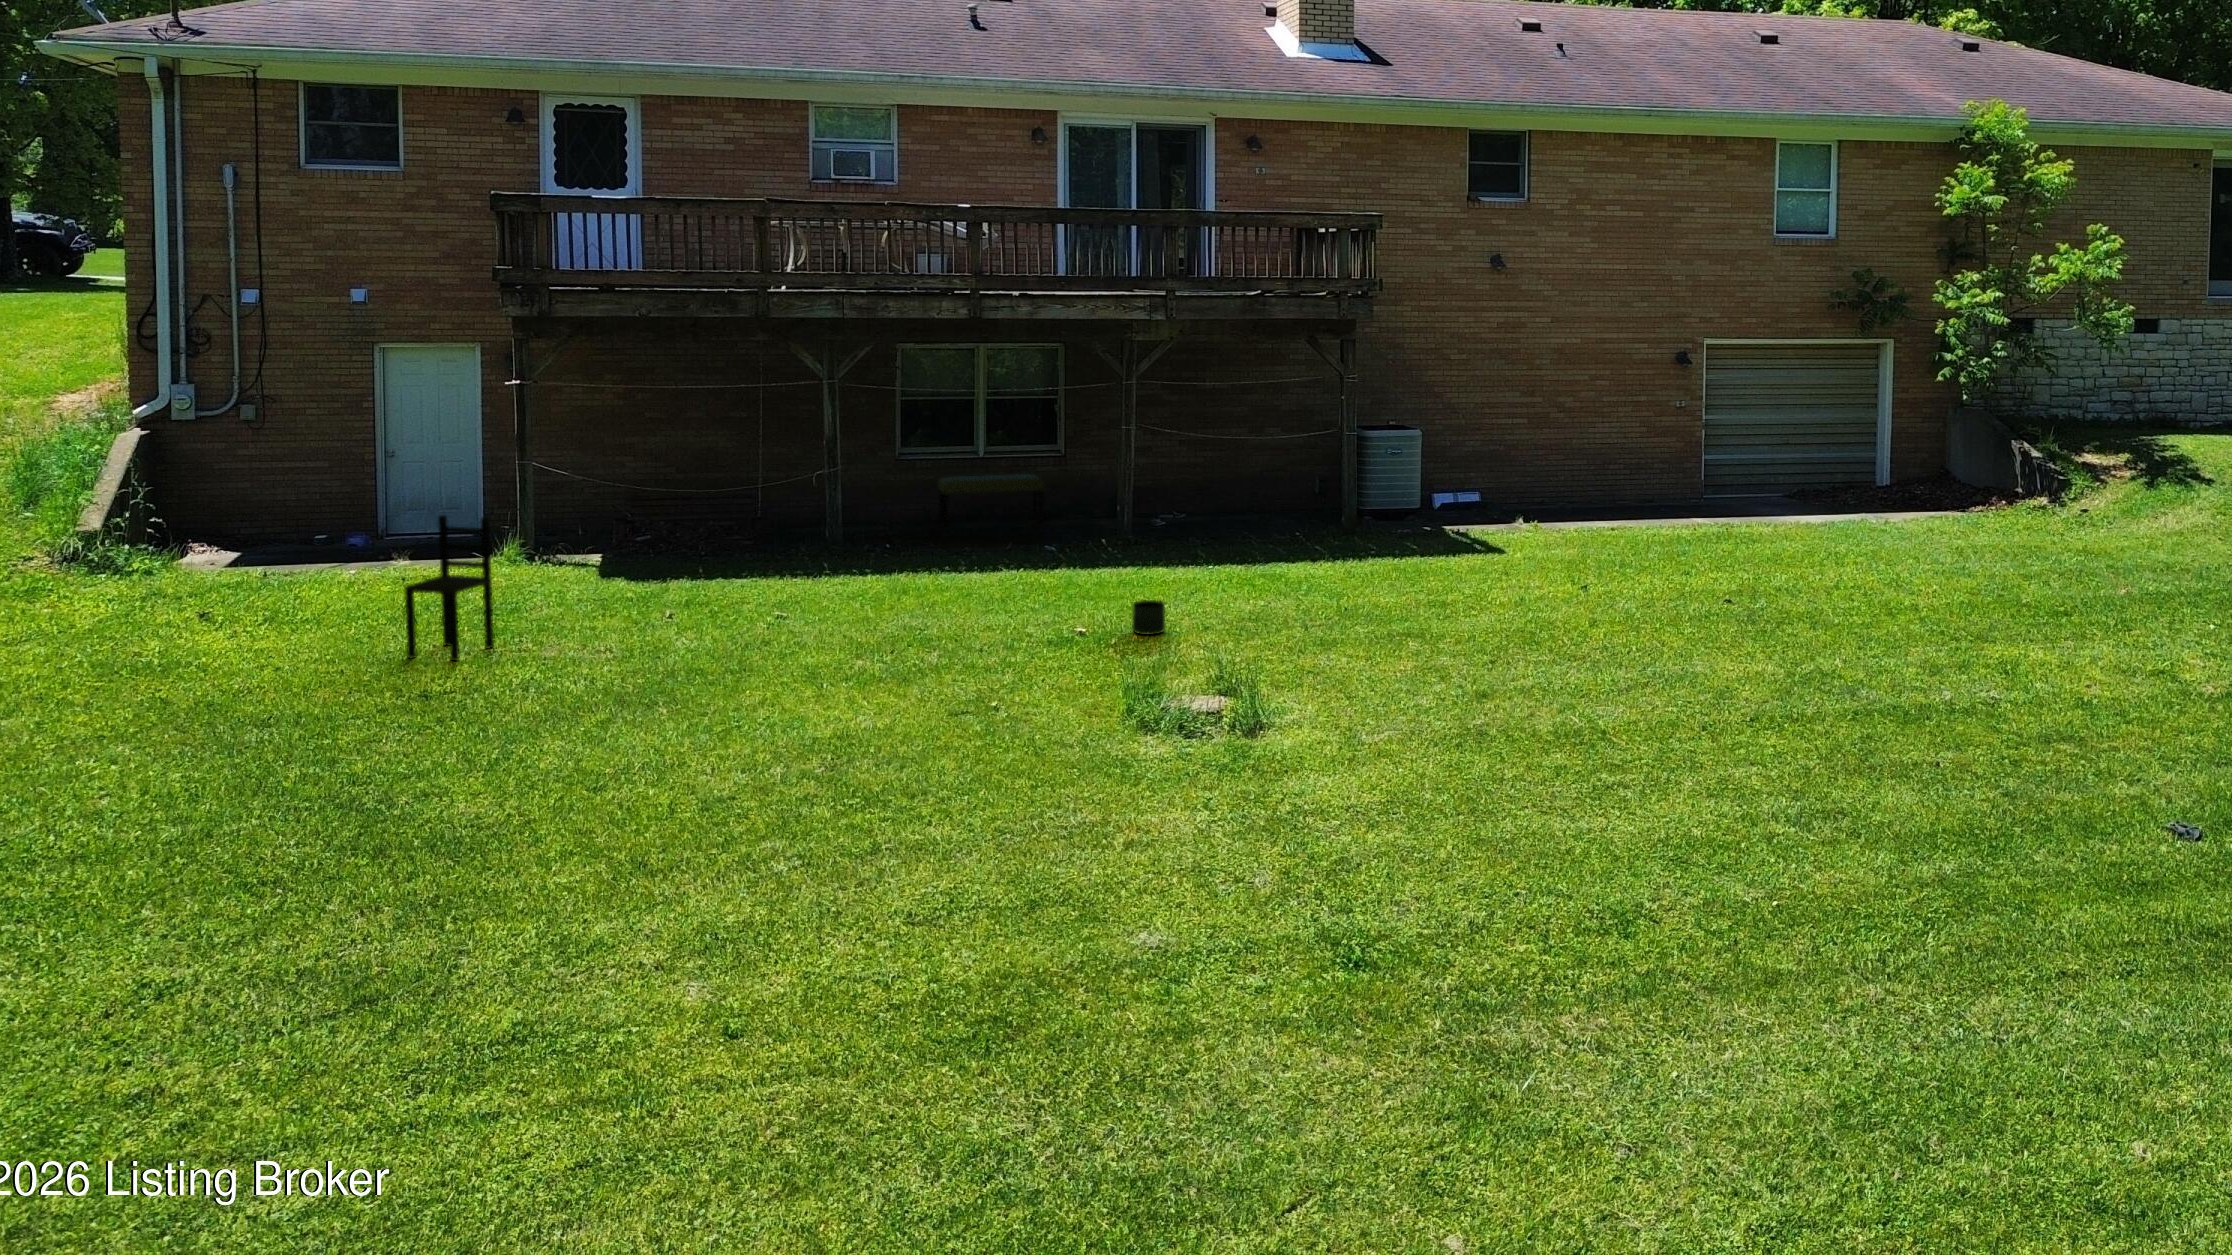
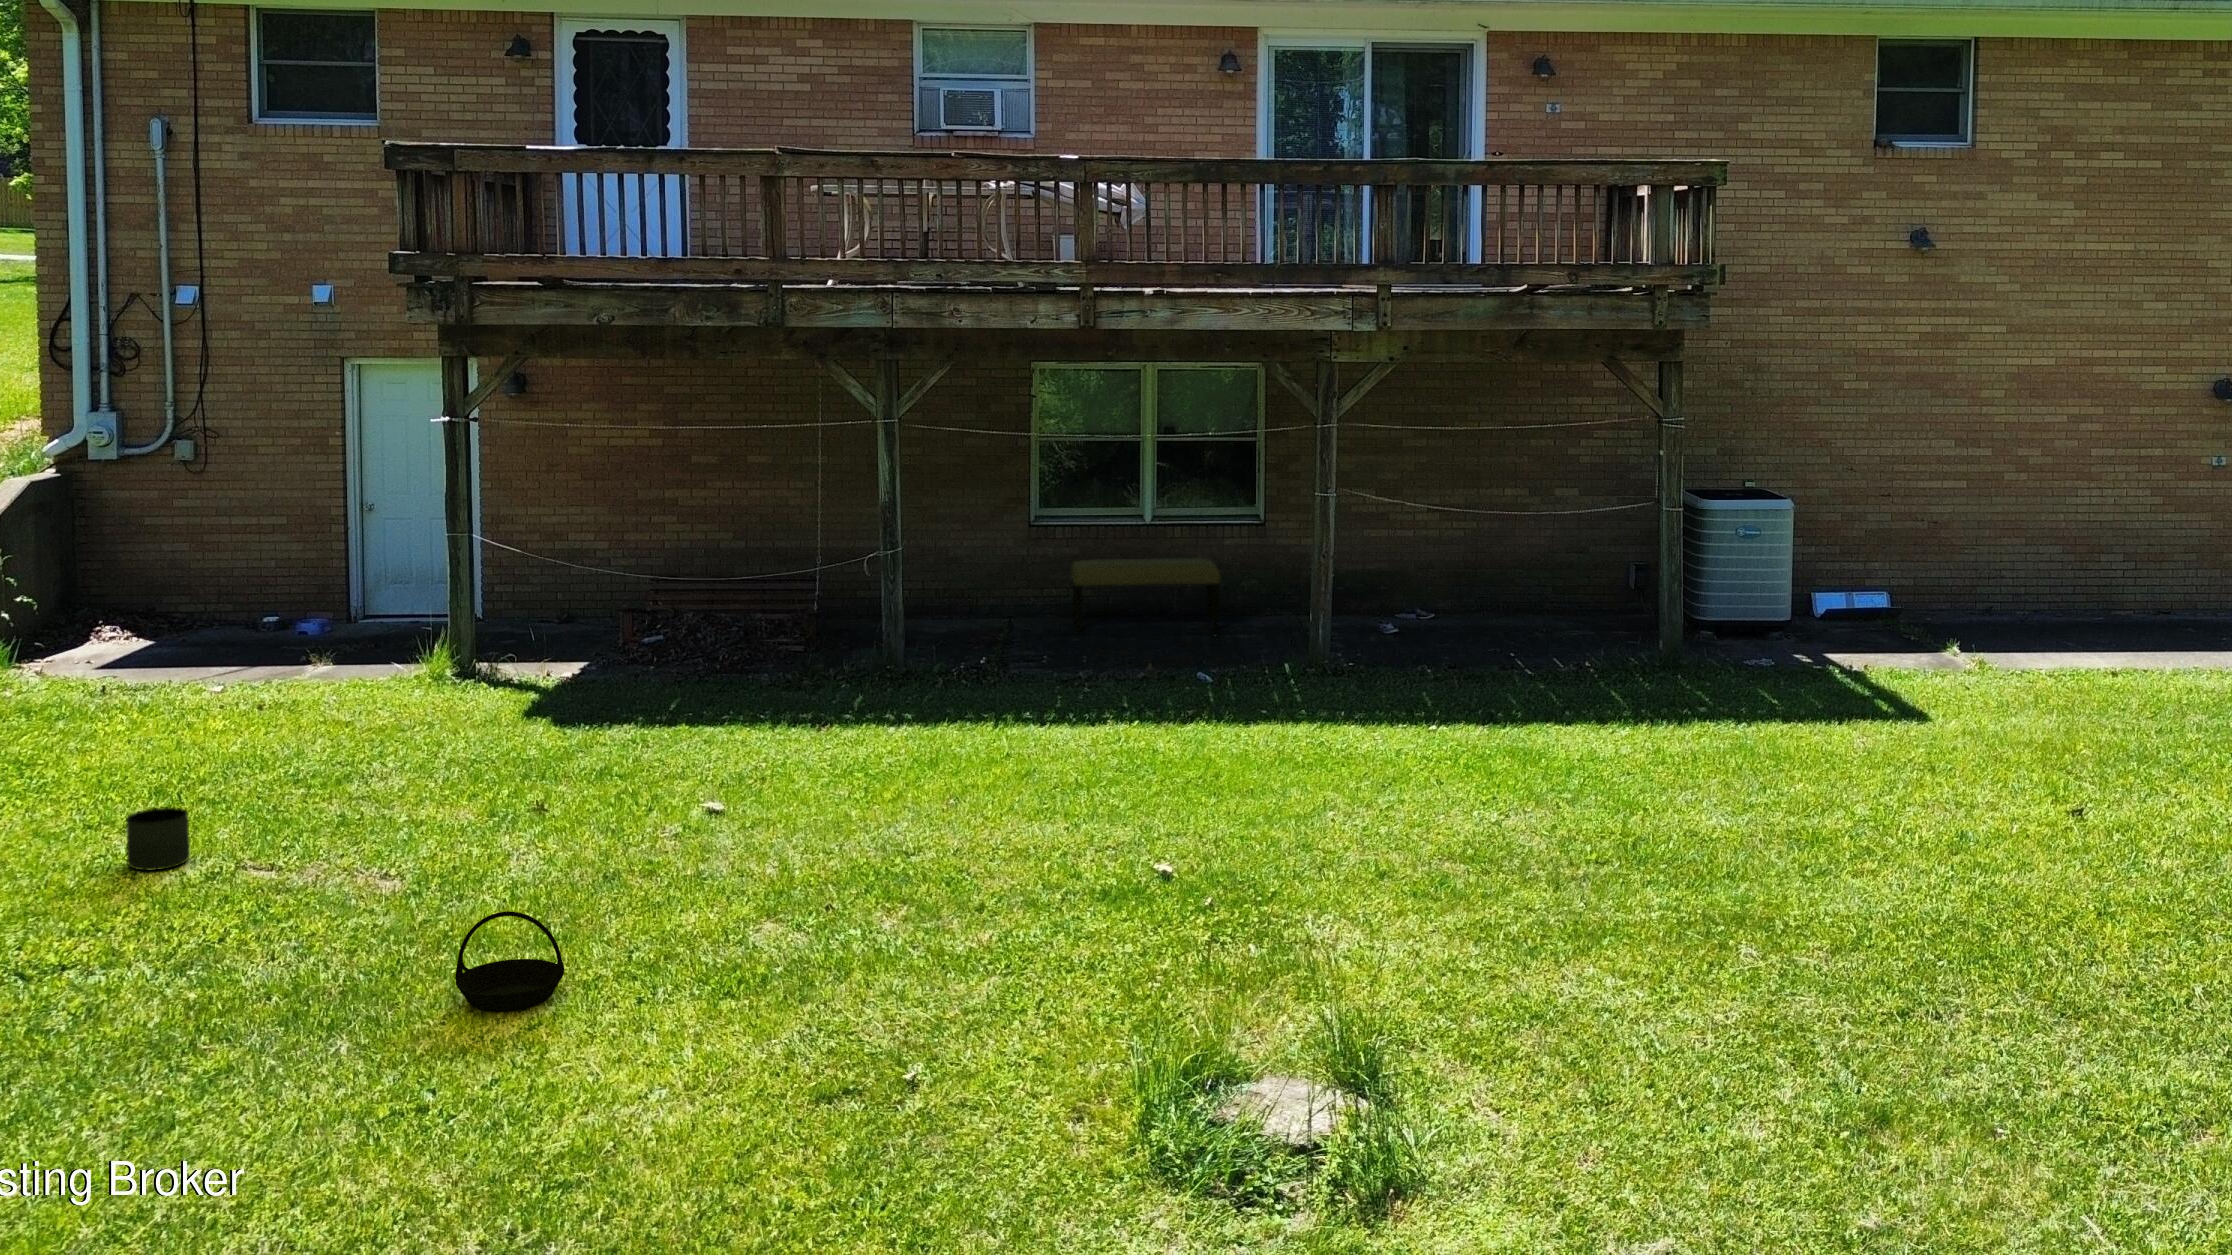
chair: present [405,515,494,661] -> none [201,620,332,845]
planter: present [1132,600,1165,635] -> present [126,807,190,871]
basket: none [648,675,716,734] -> present [455,911,564,1010]

